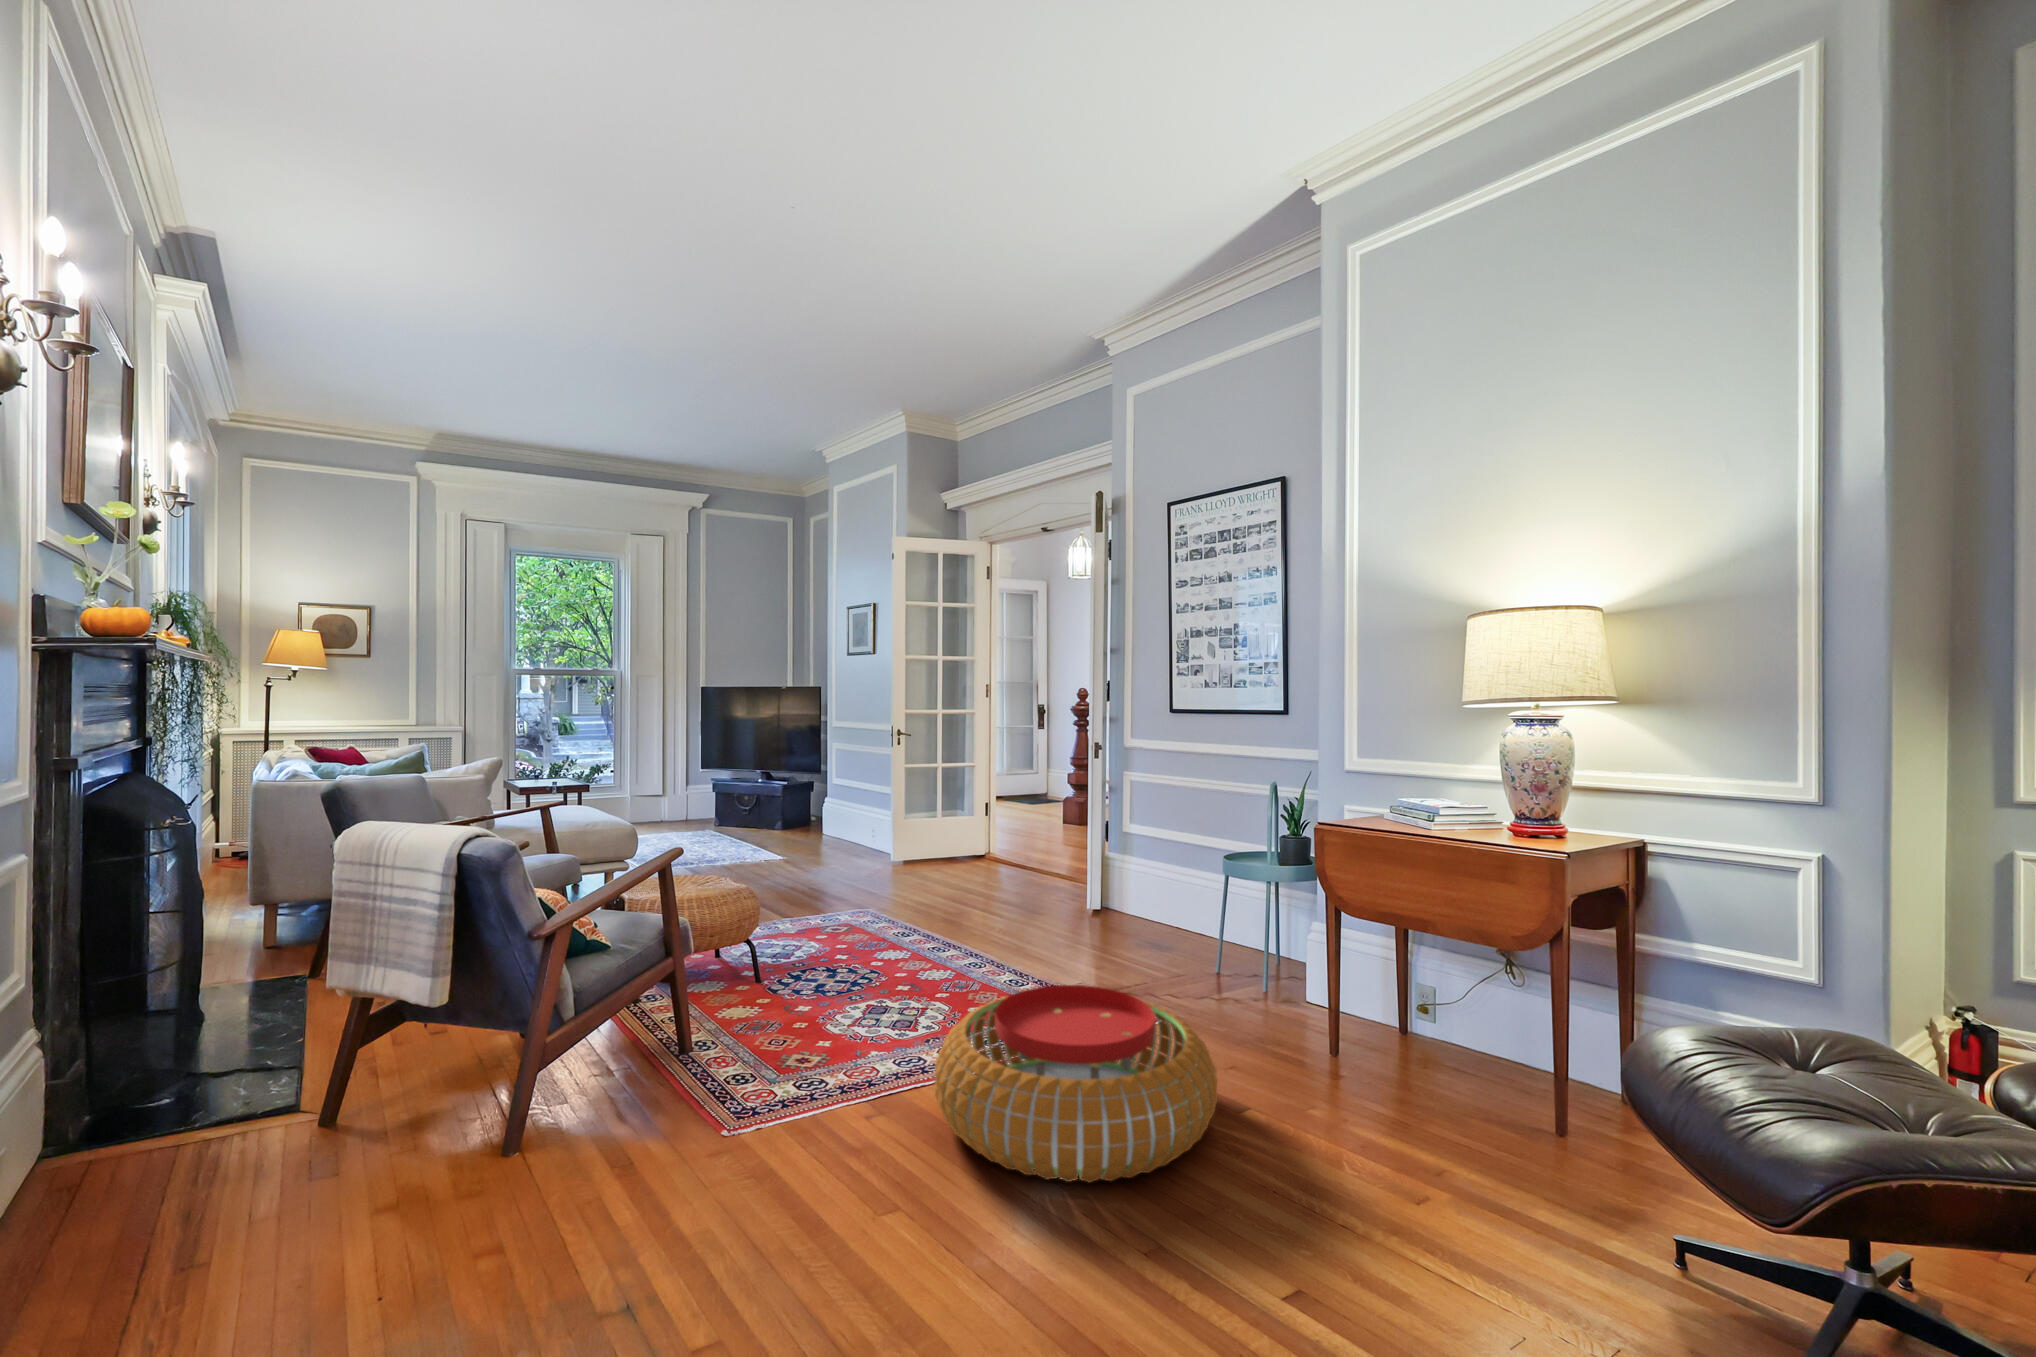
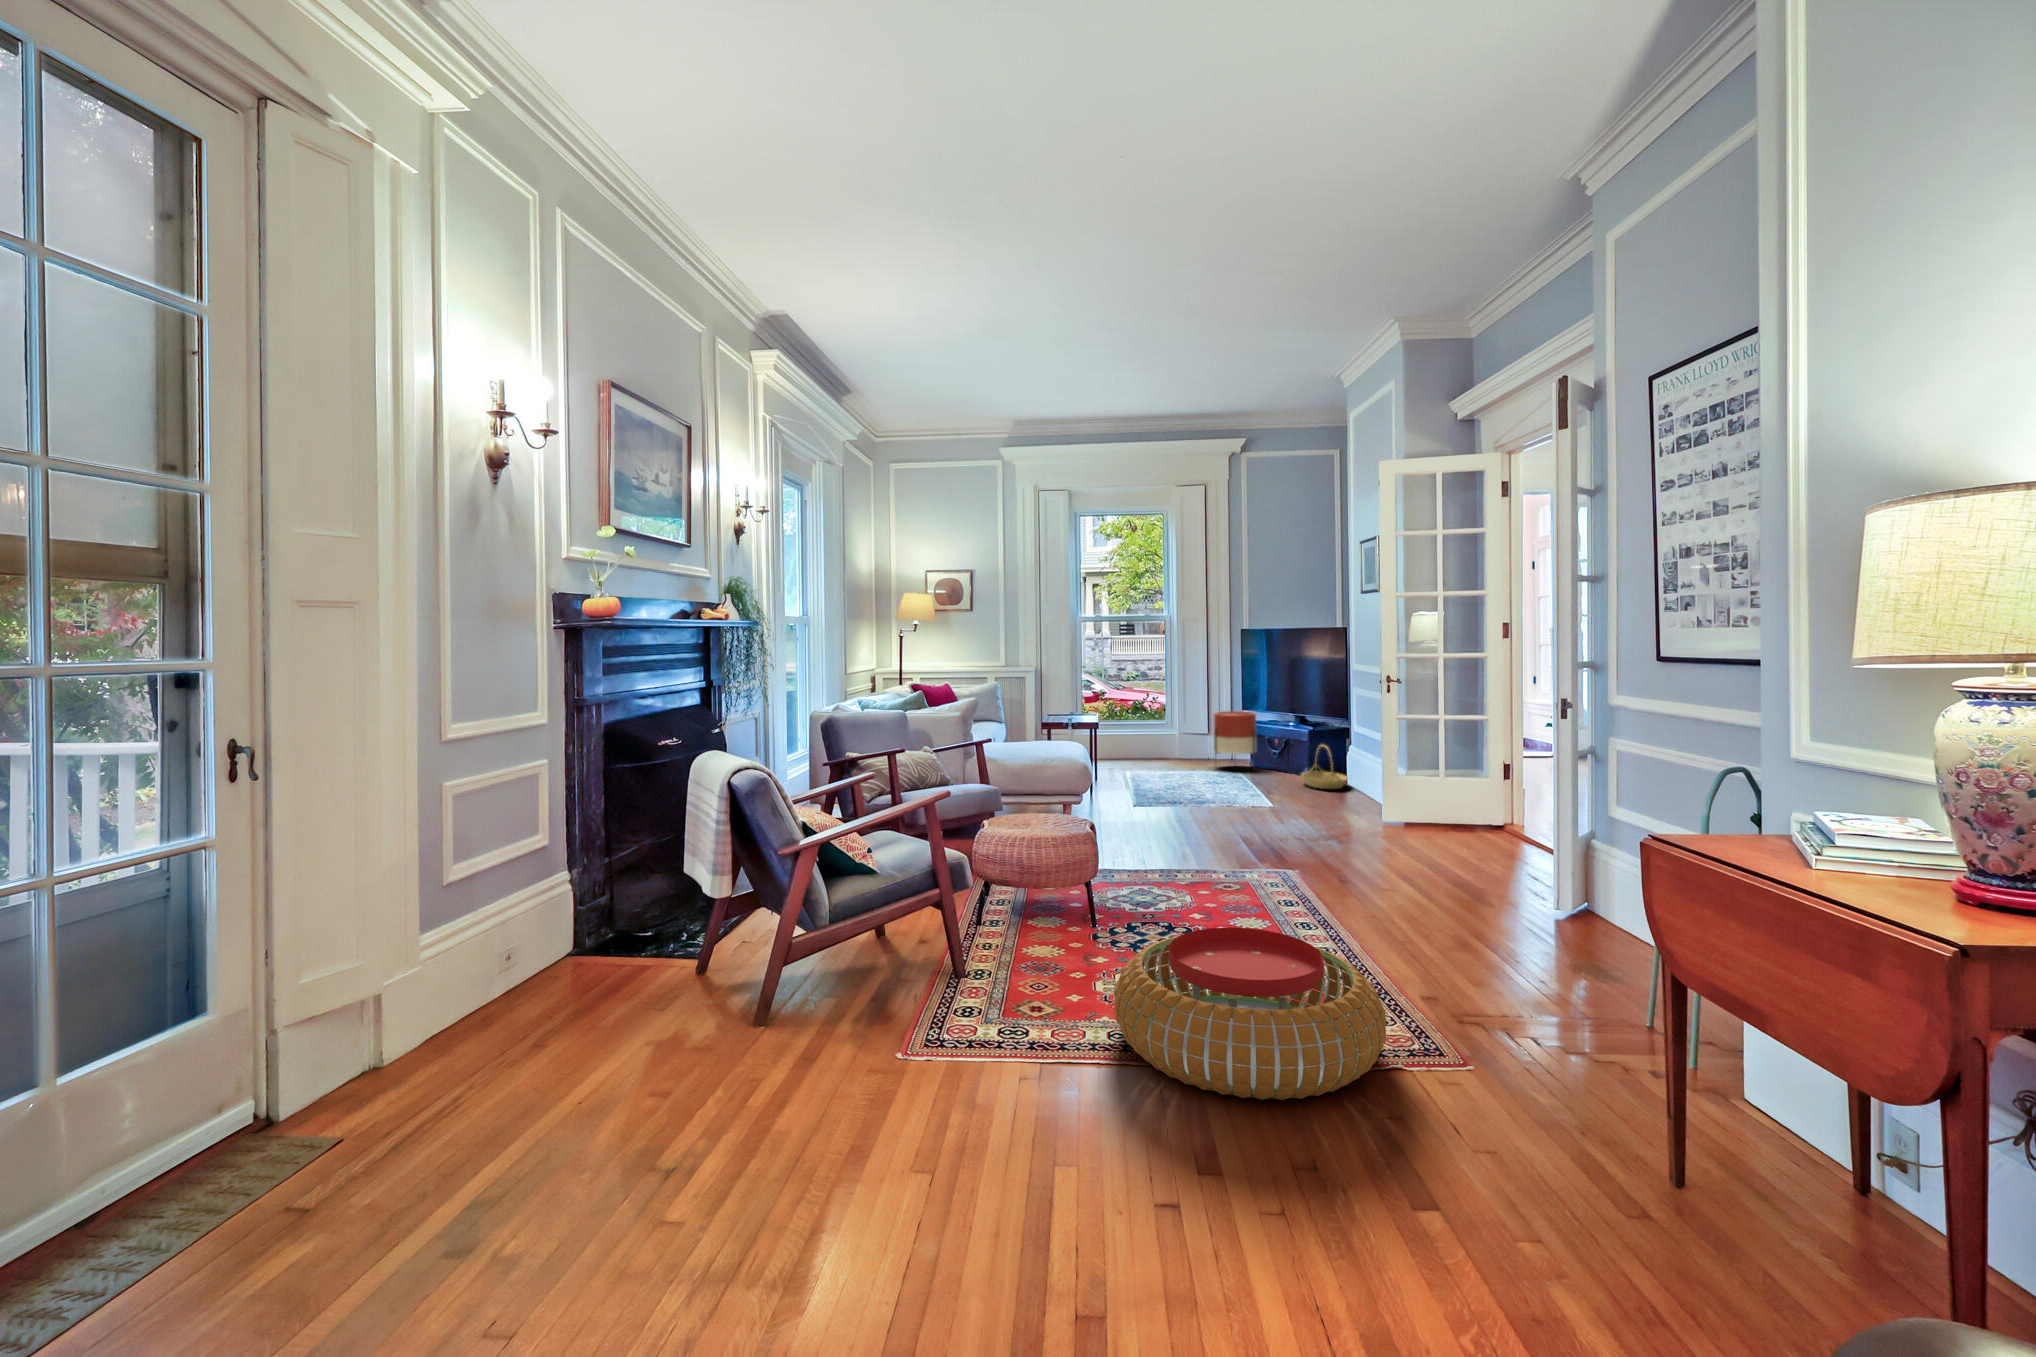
planter: none [674,770,722,834] -> present [1214,711,1256,770]
basket: none [781,798,830,842] -> present [1301,745,1347,789]

